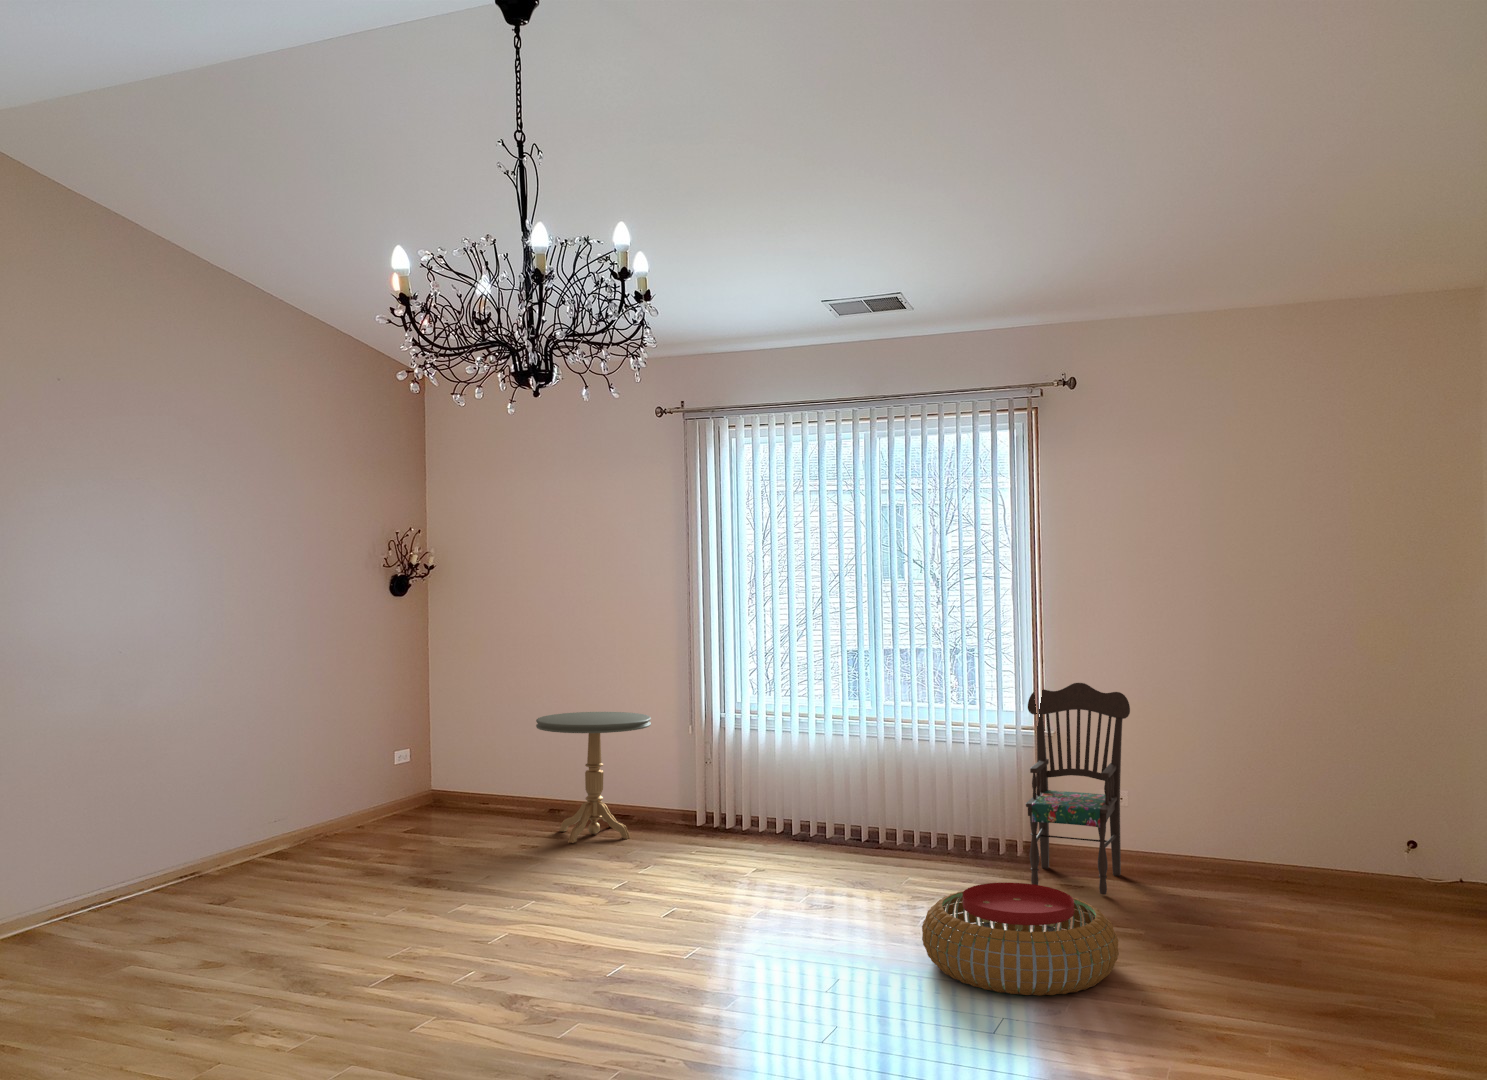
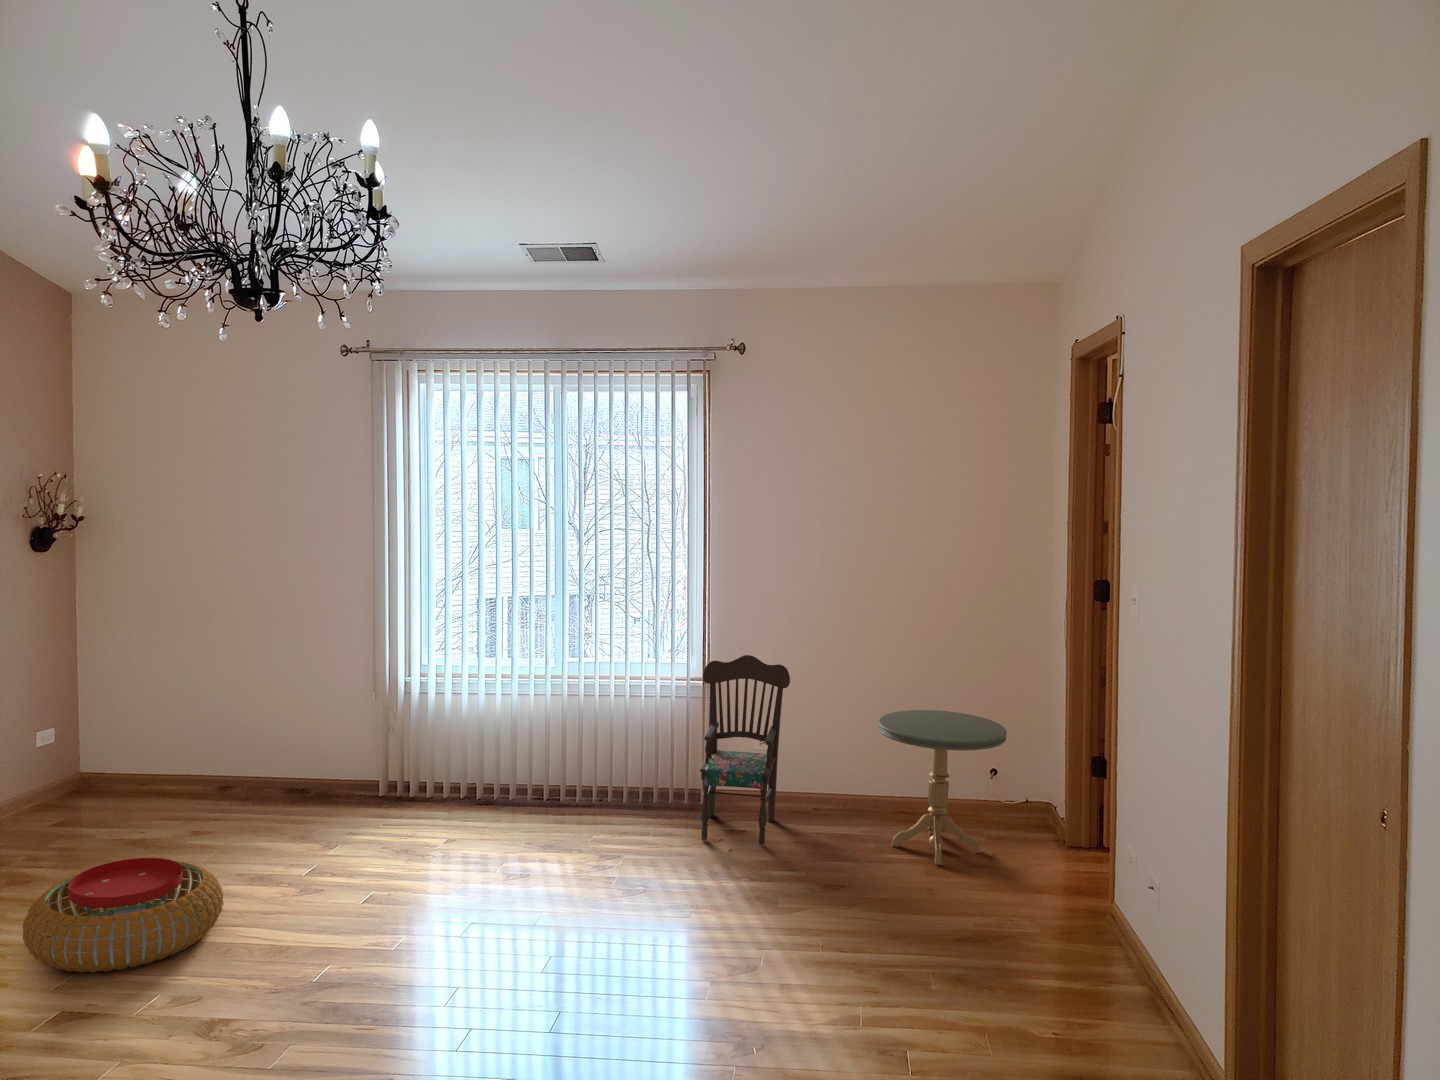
side table: present [536,712,651,843] -> present [878,710,1007,865]
pouf: present [922,883,1119,996] -> present [23,858,223,972]

